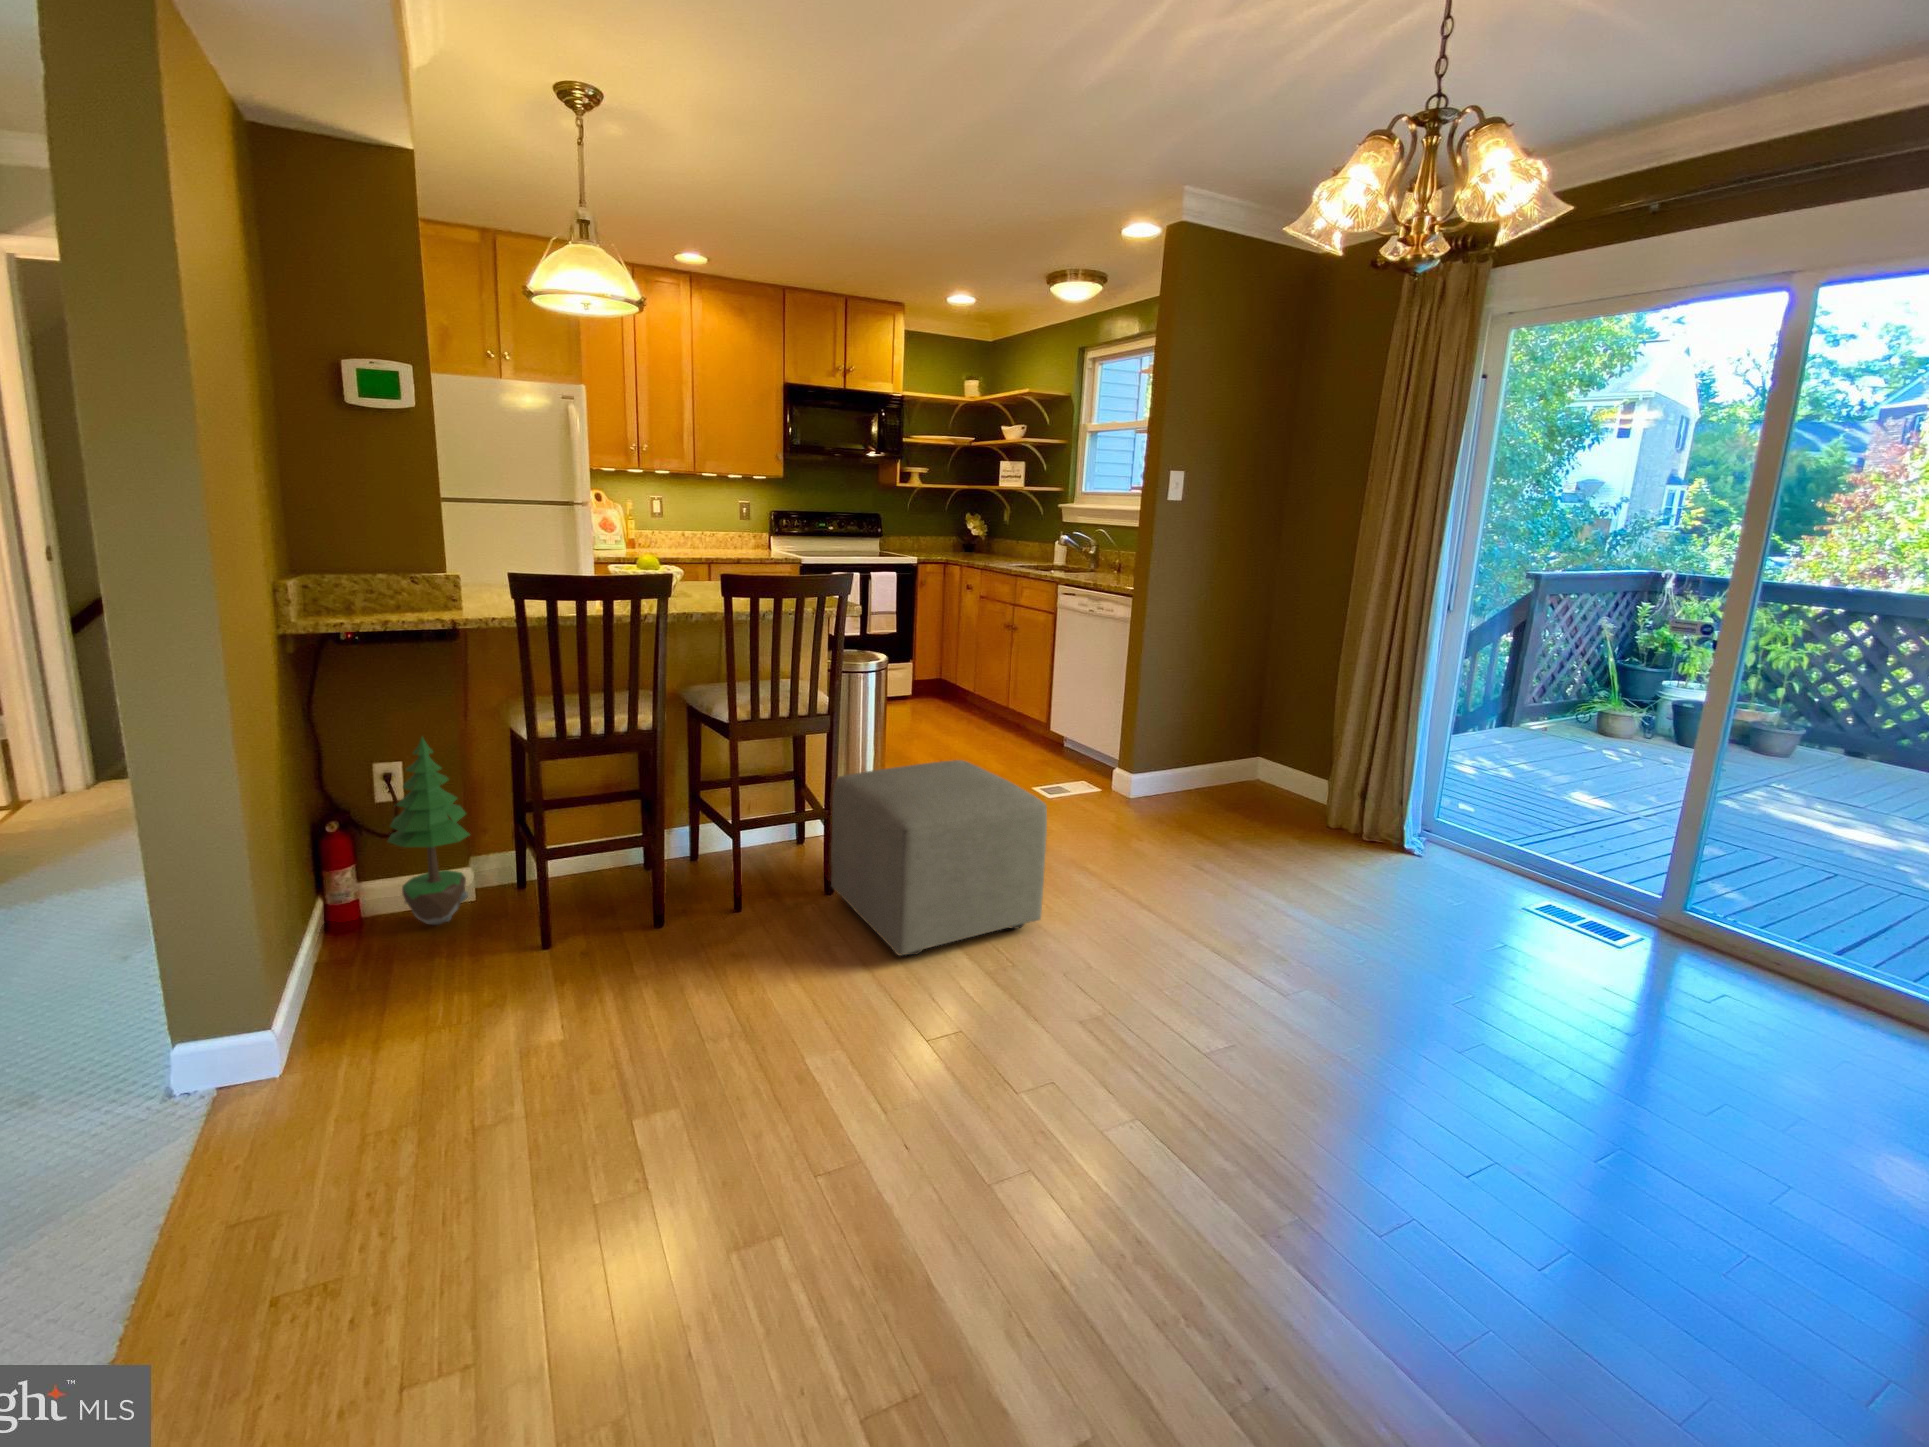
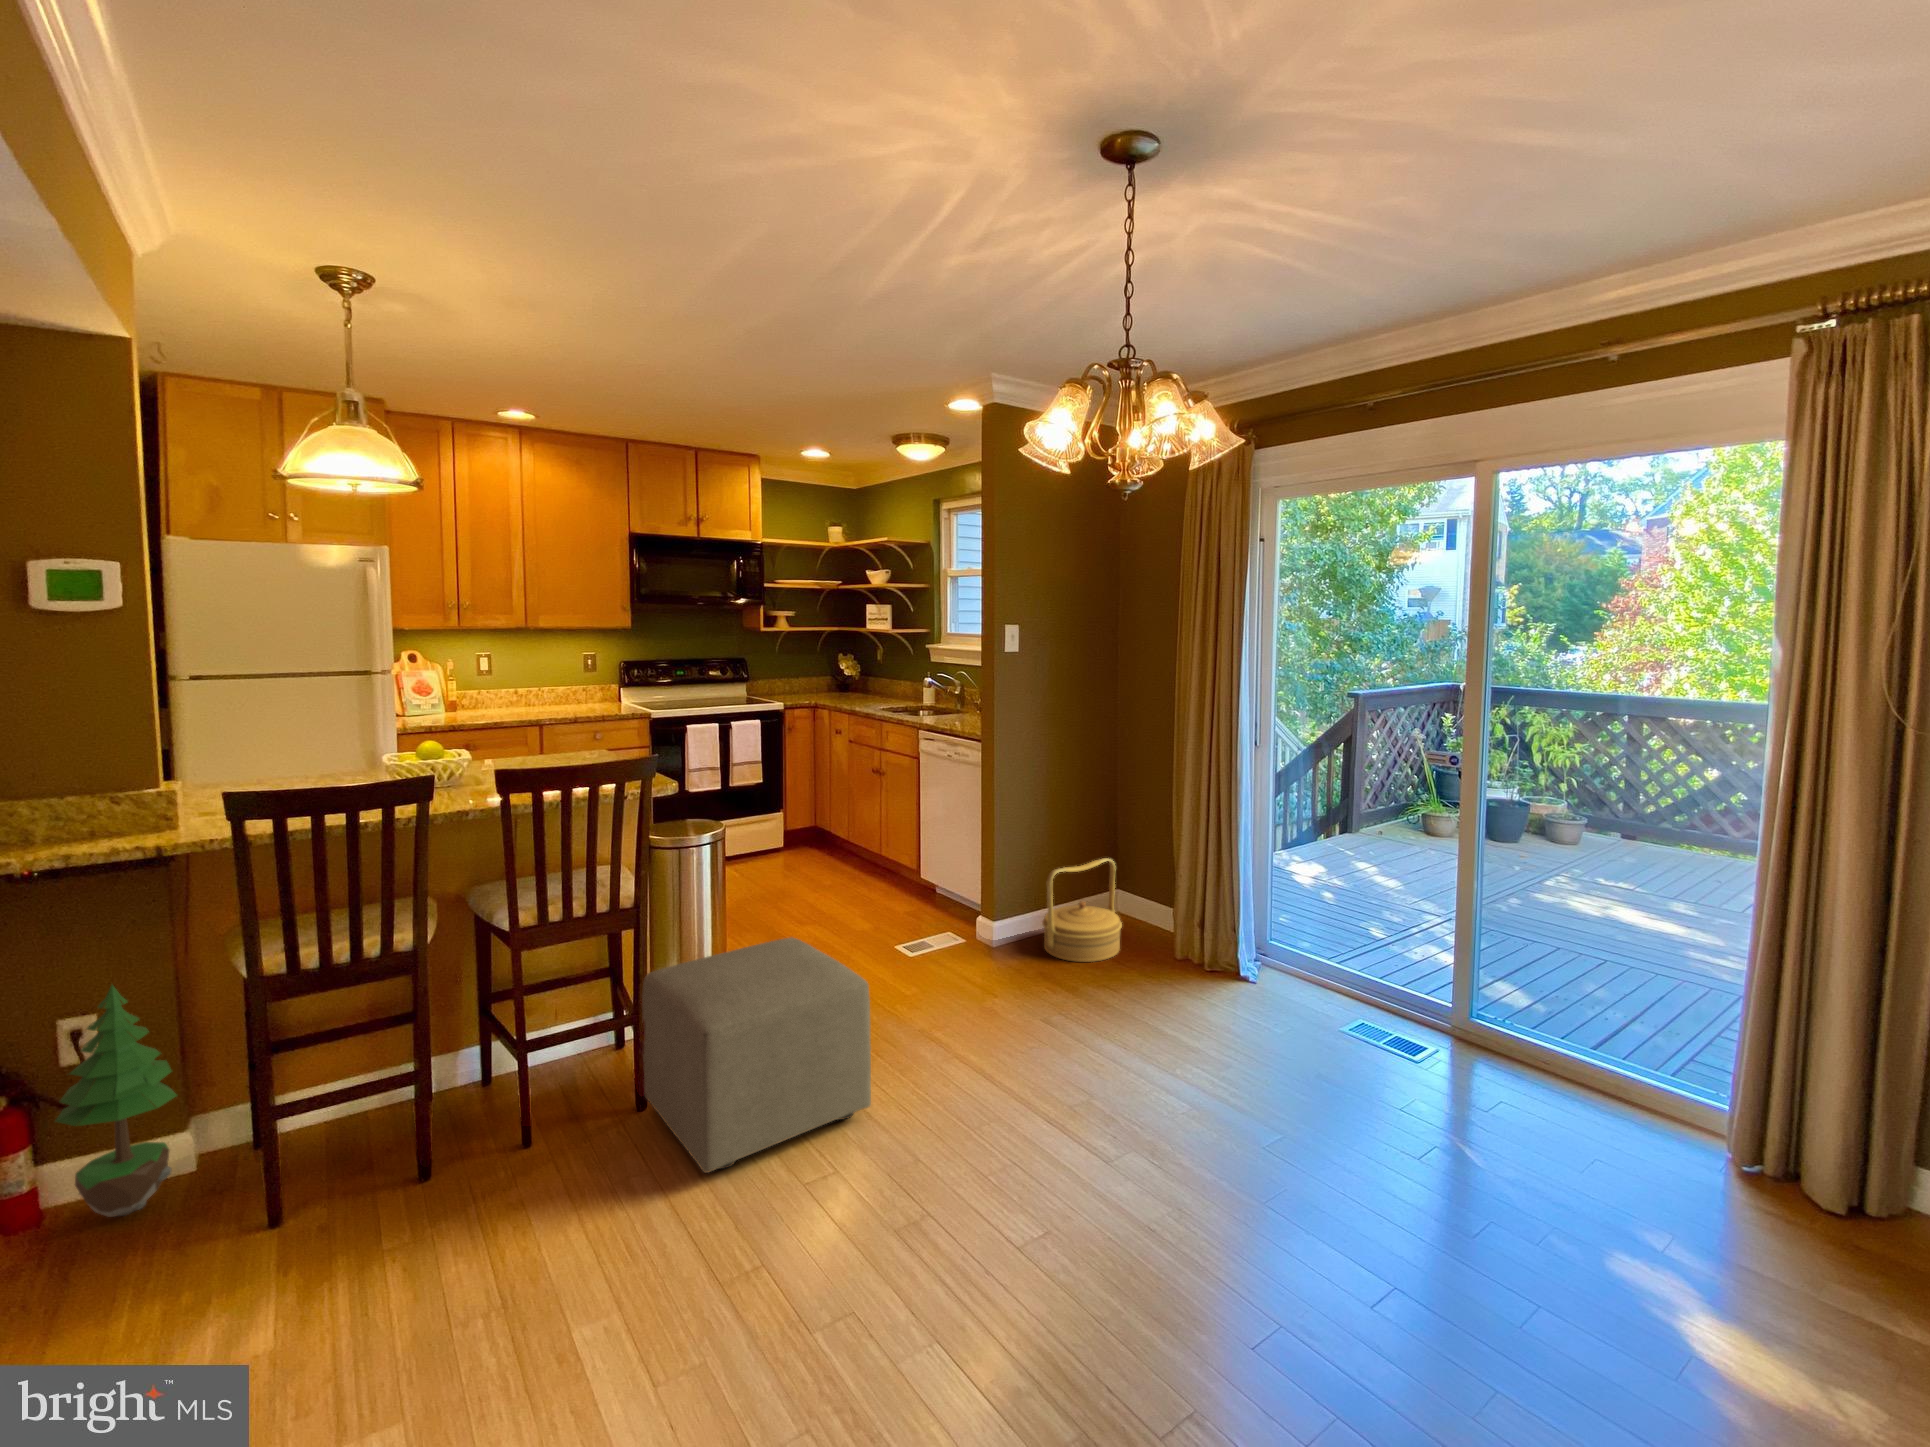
woven basket: none [1182,720,1267,820] -> present [1042,858,1122,962]

